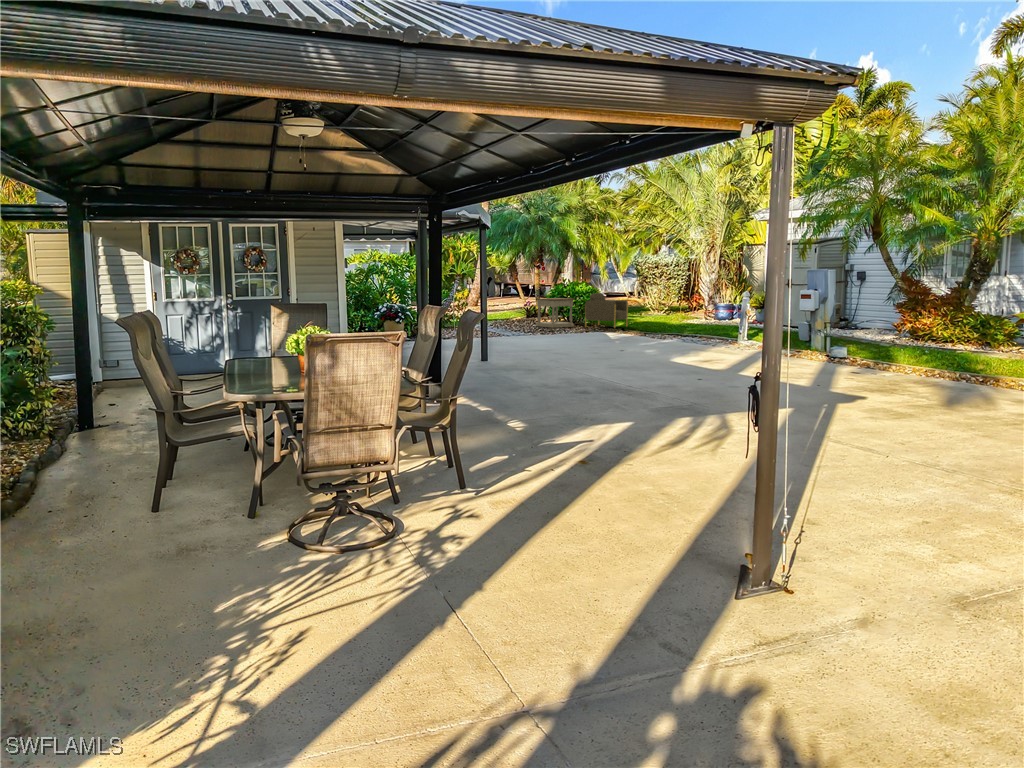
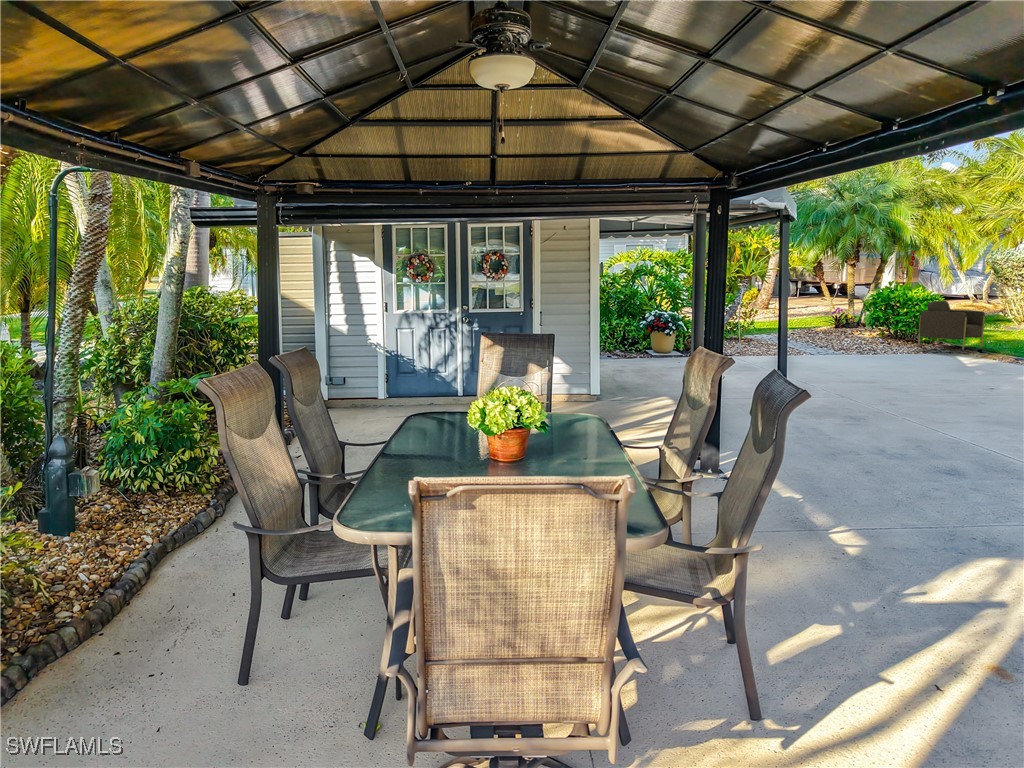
side table: present [536,298,575,328] -> none [847,306,905,345]

